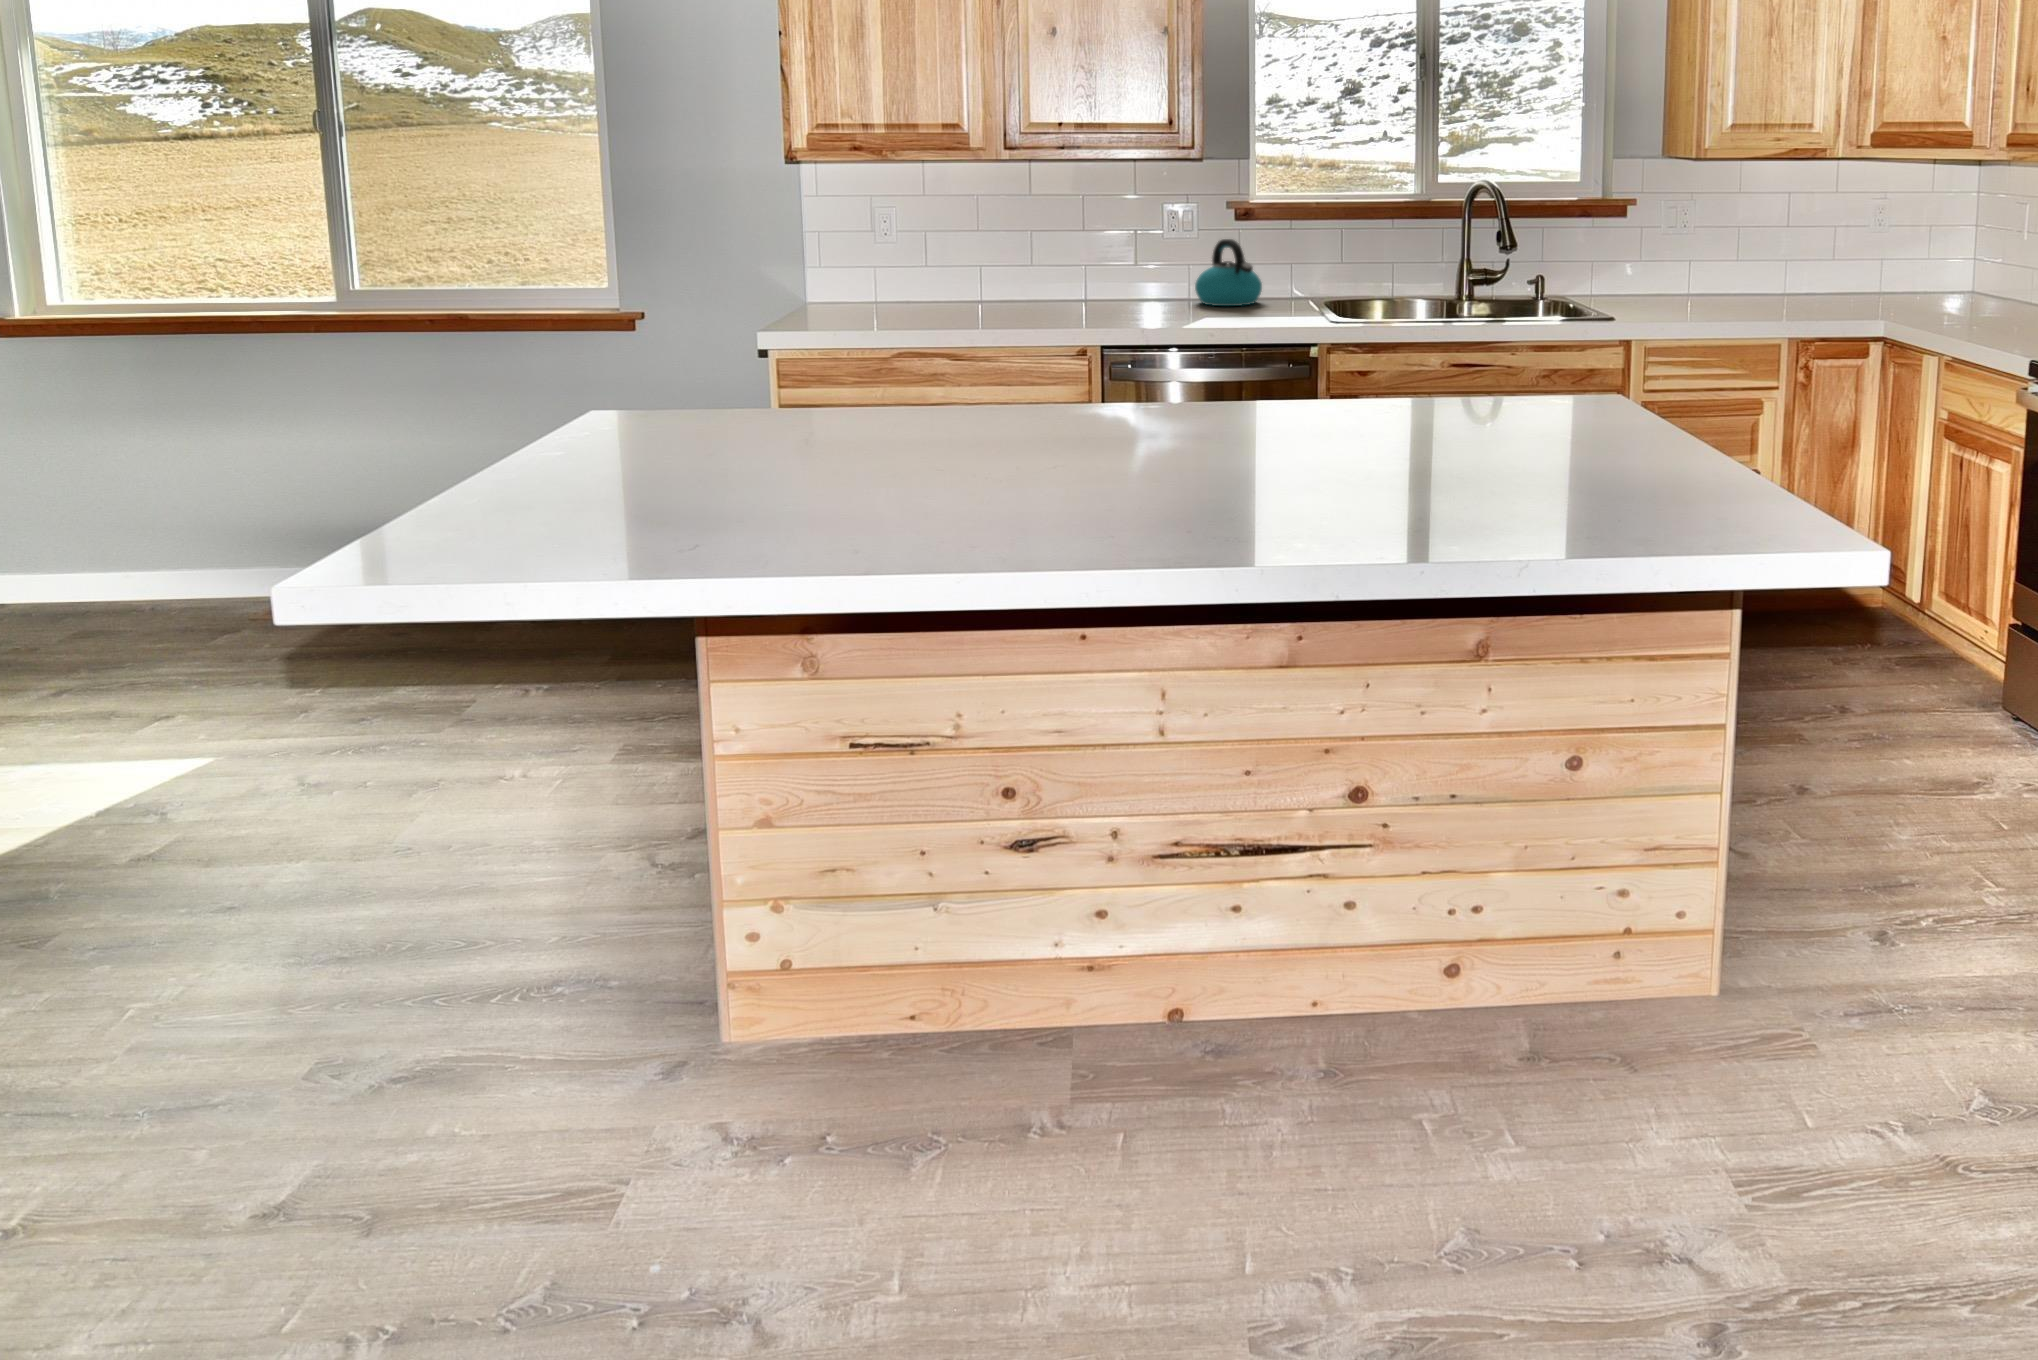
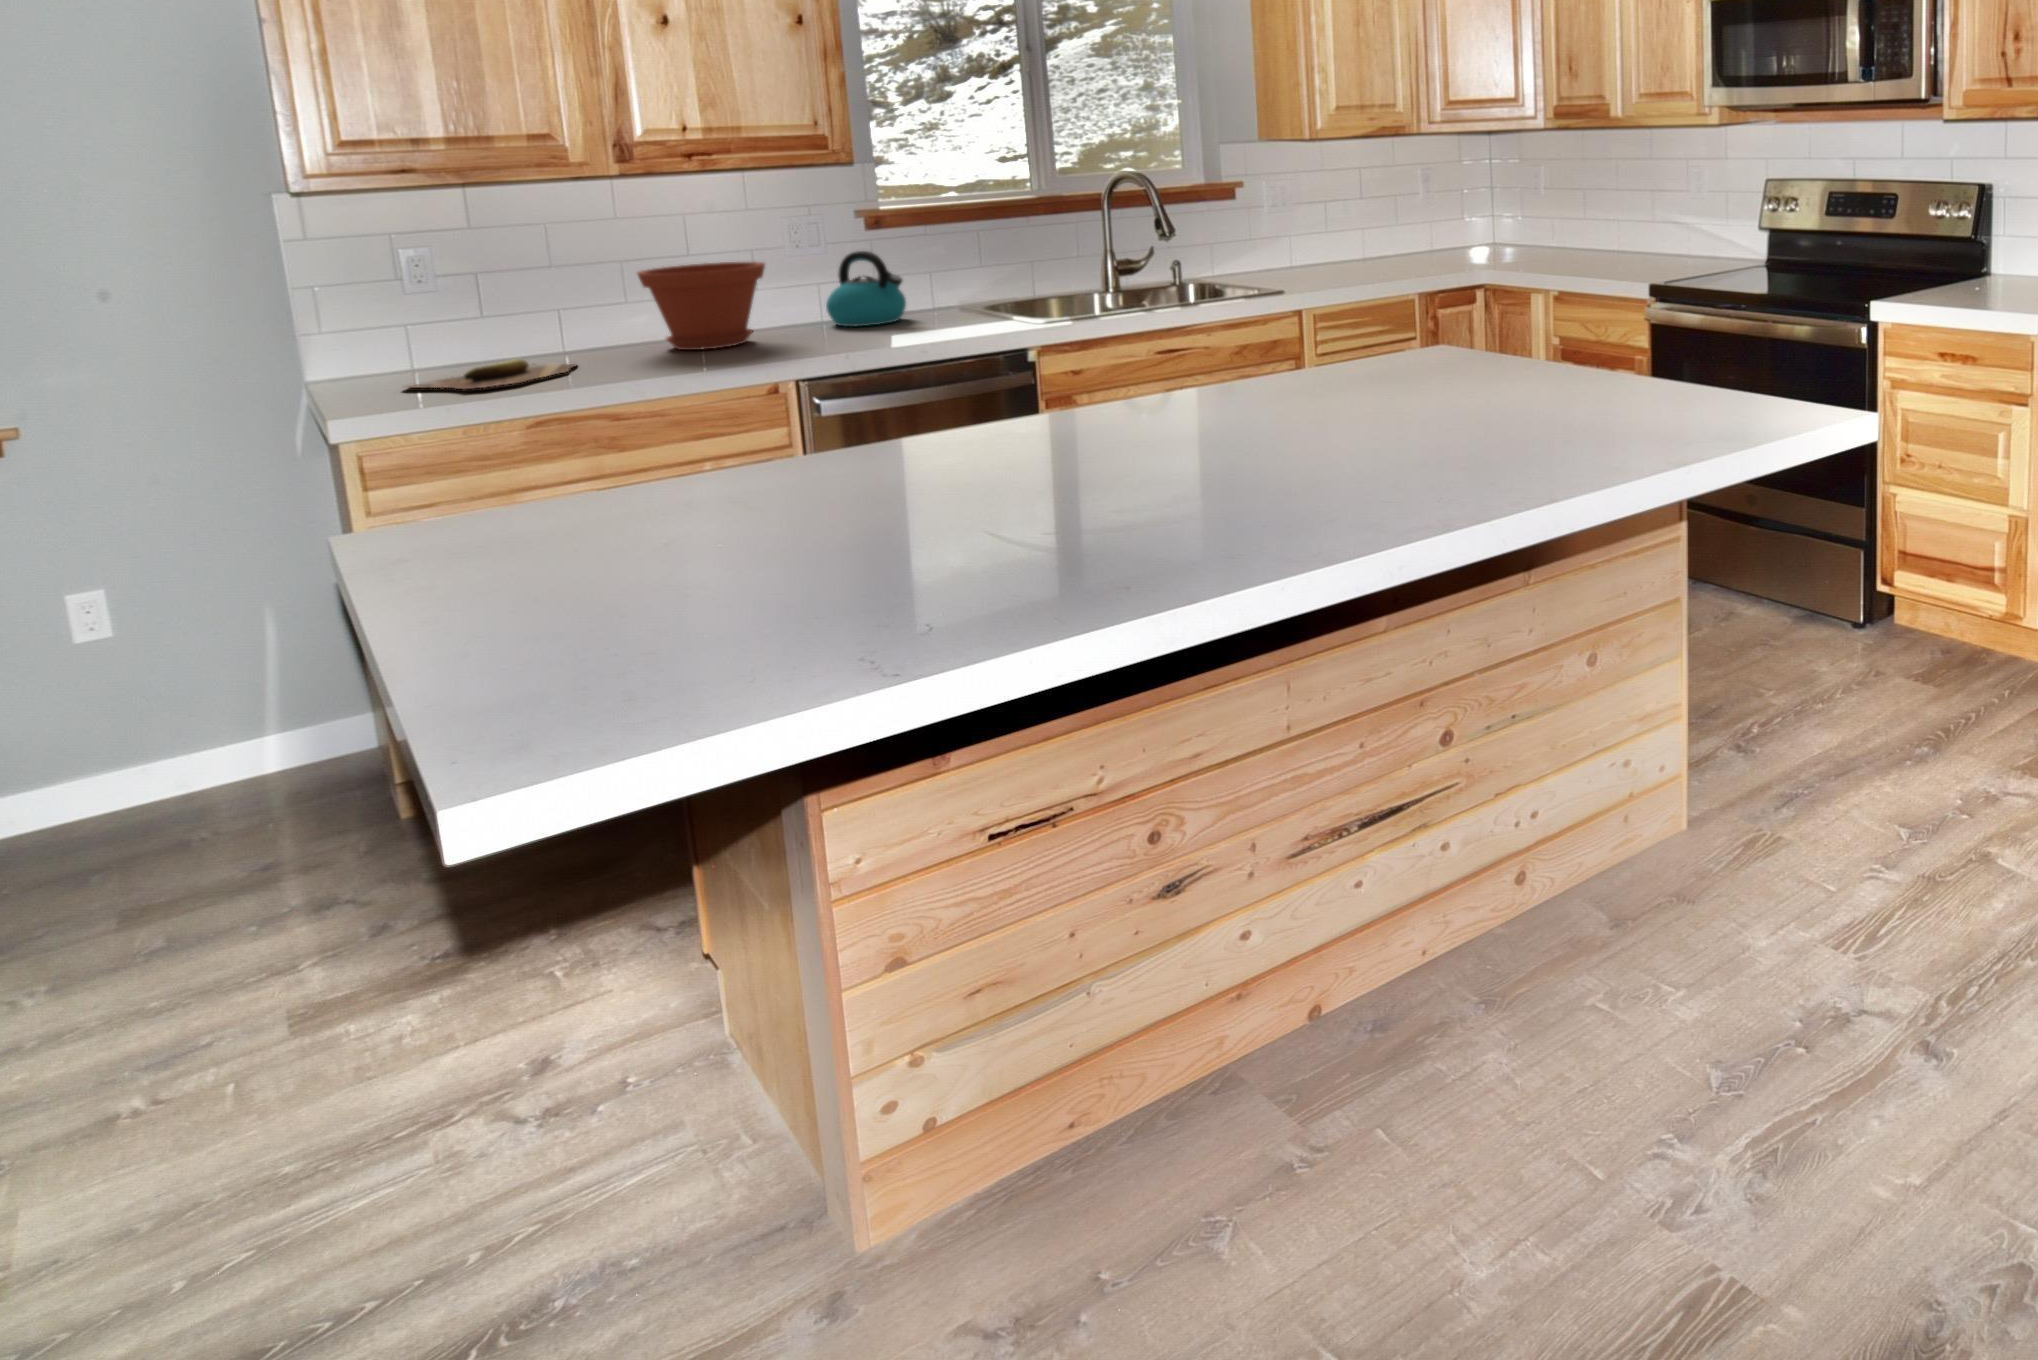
plant pot: none [1039,239,1138,312] -> present [637,262,765,350]
cutting board: none [858,303,984,323] -> present [407,359,576,389]

